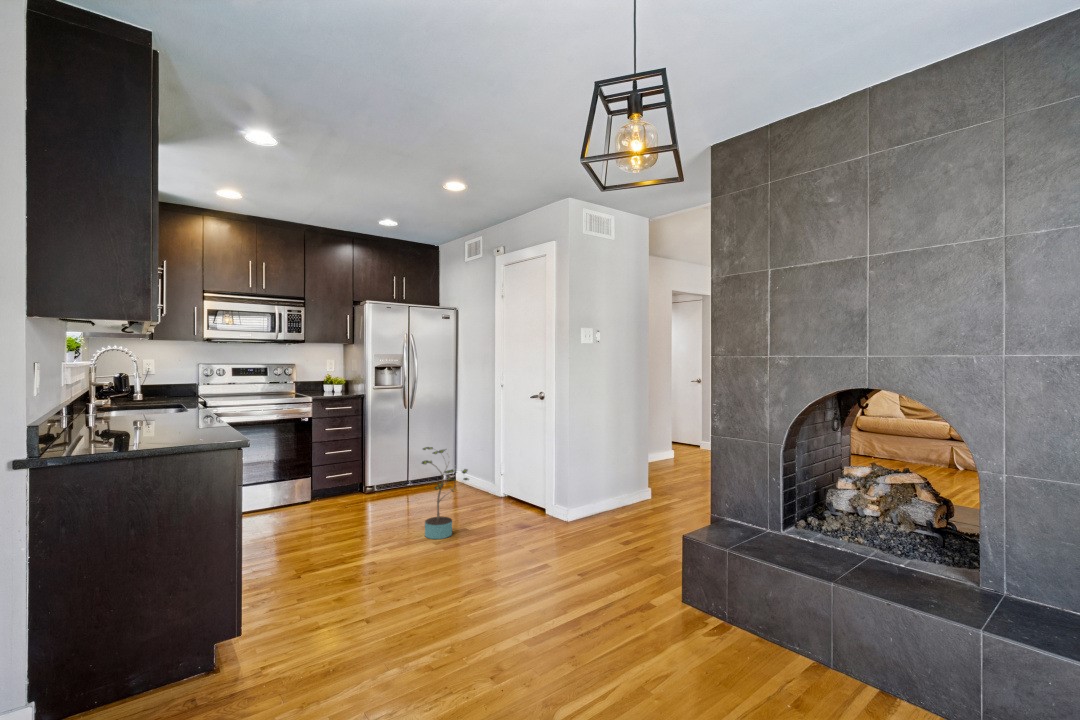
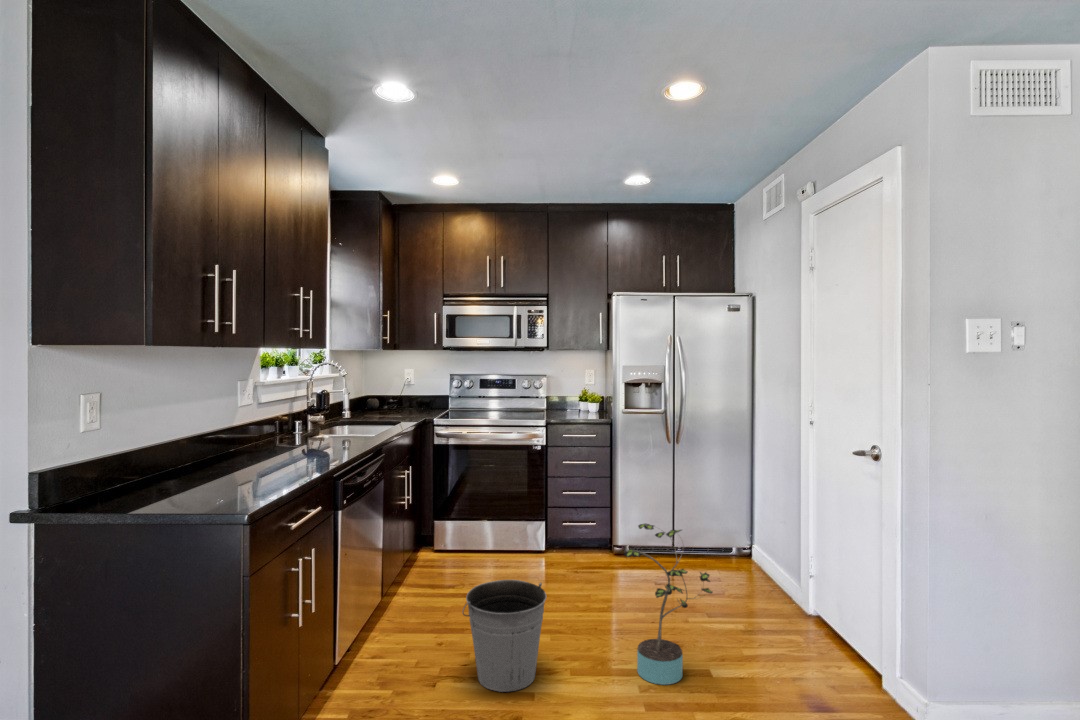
bucket: none [313,493,374,564] -> present [463,580,547,692]

